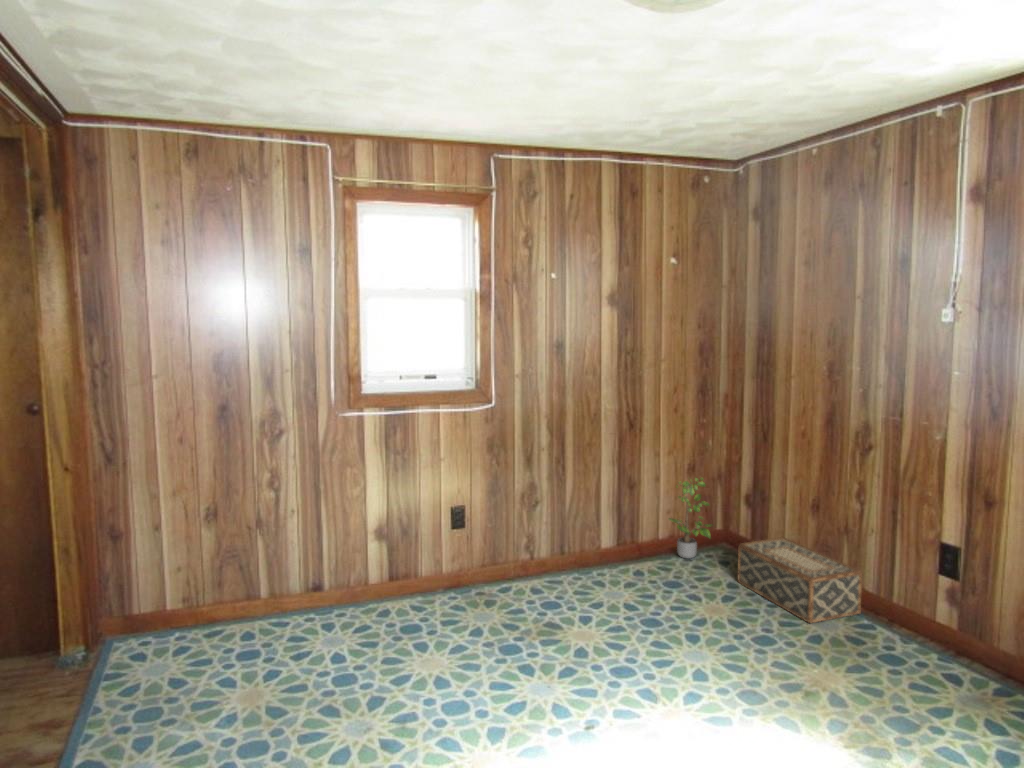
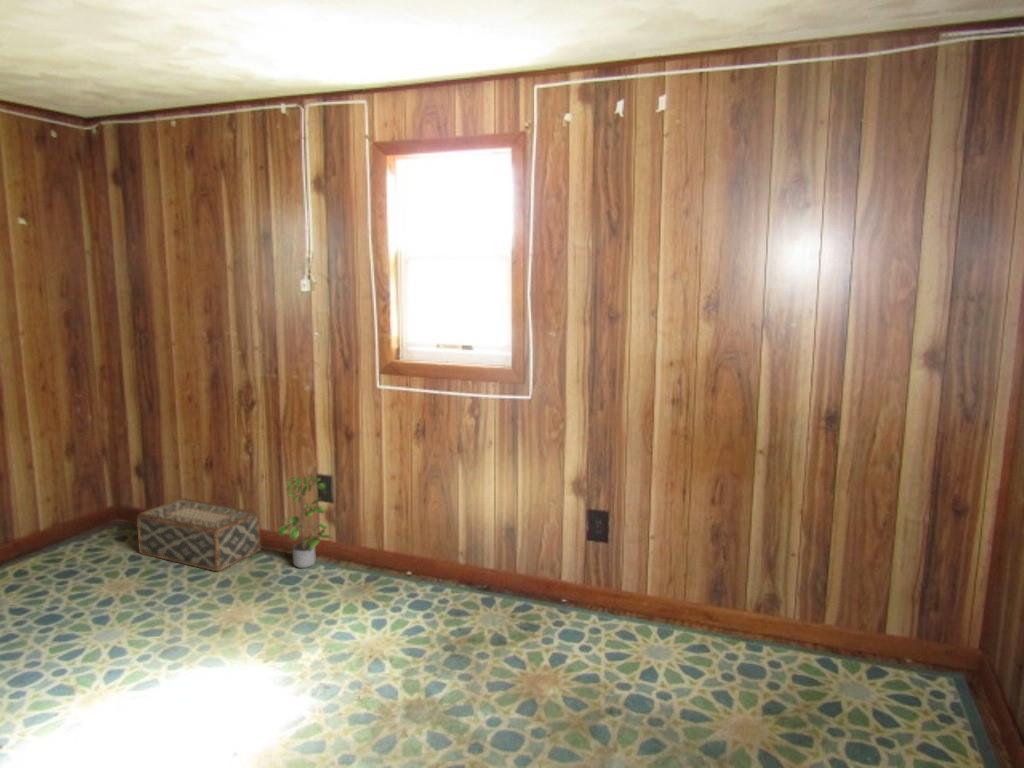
potted plant: present [669,478,711,558] -> present [278,474,331,568]

